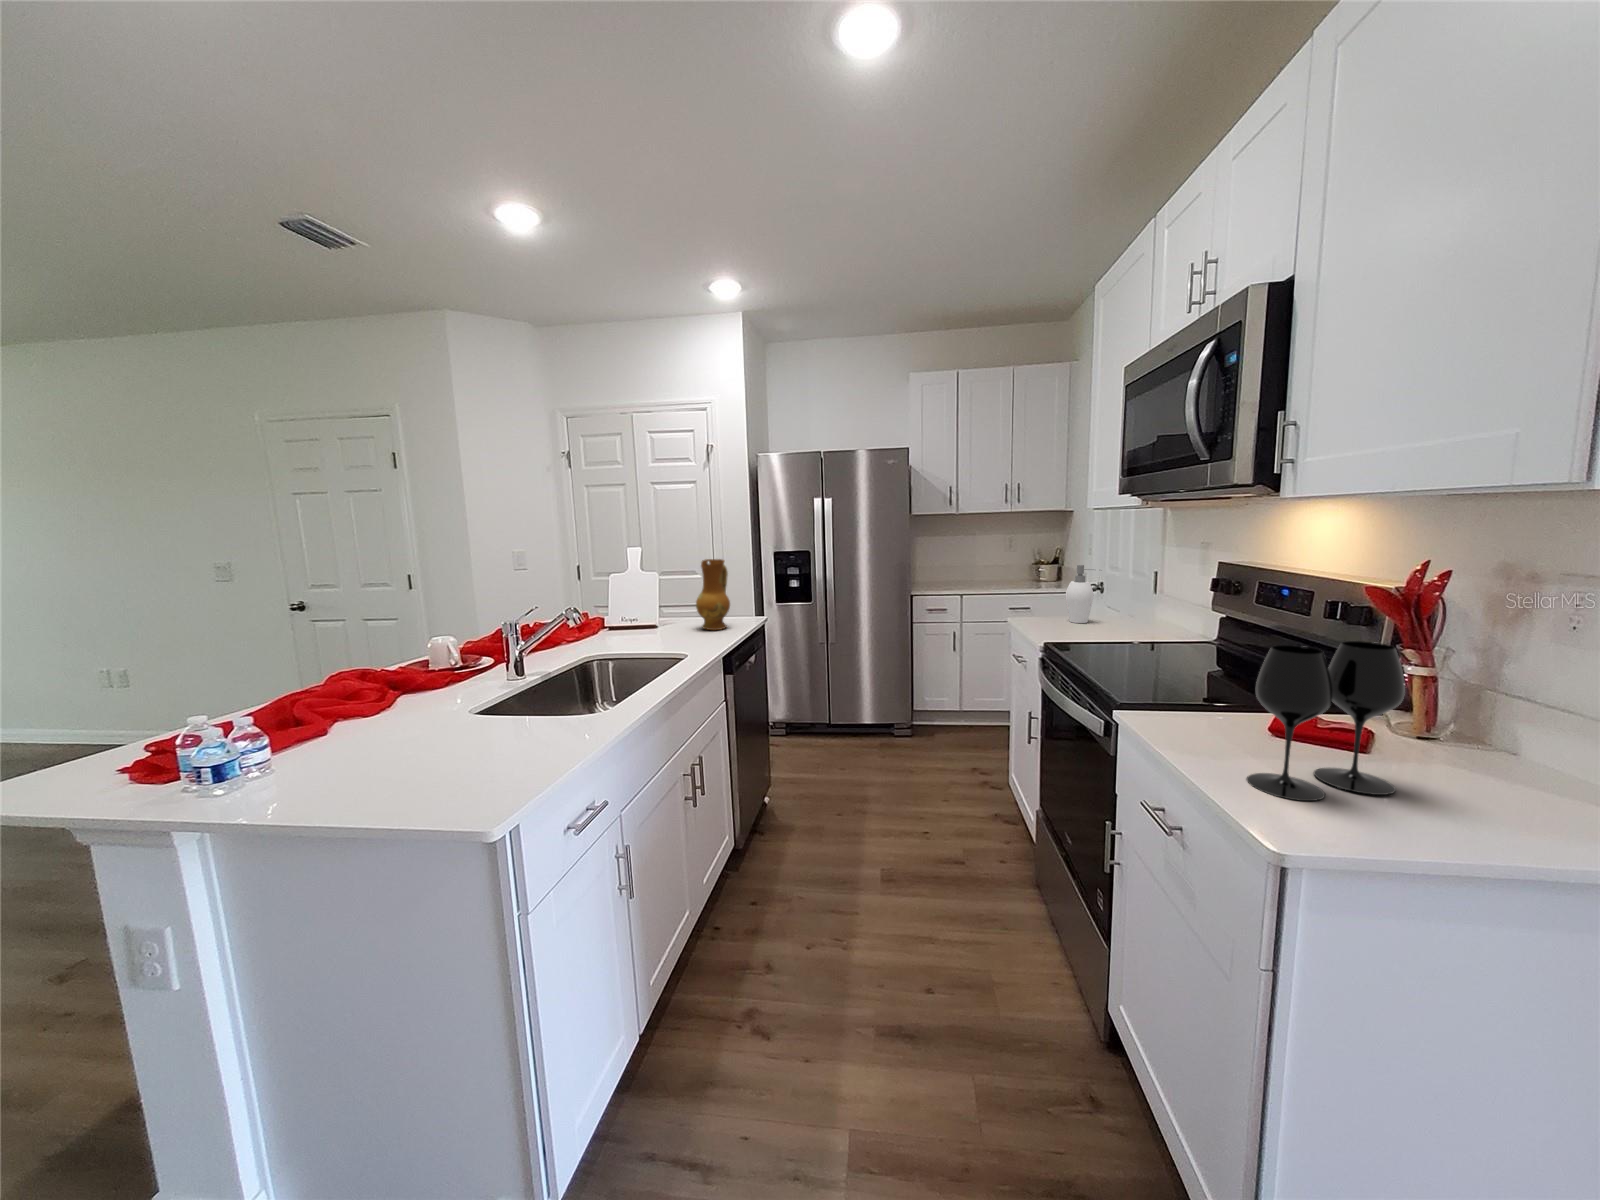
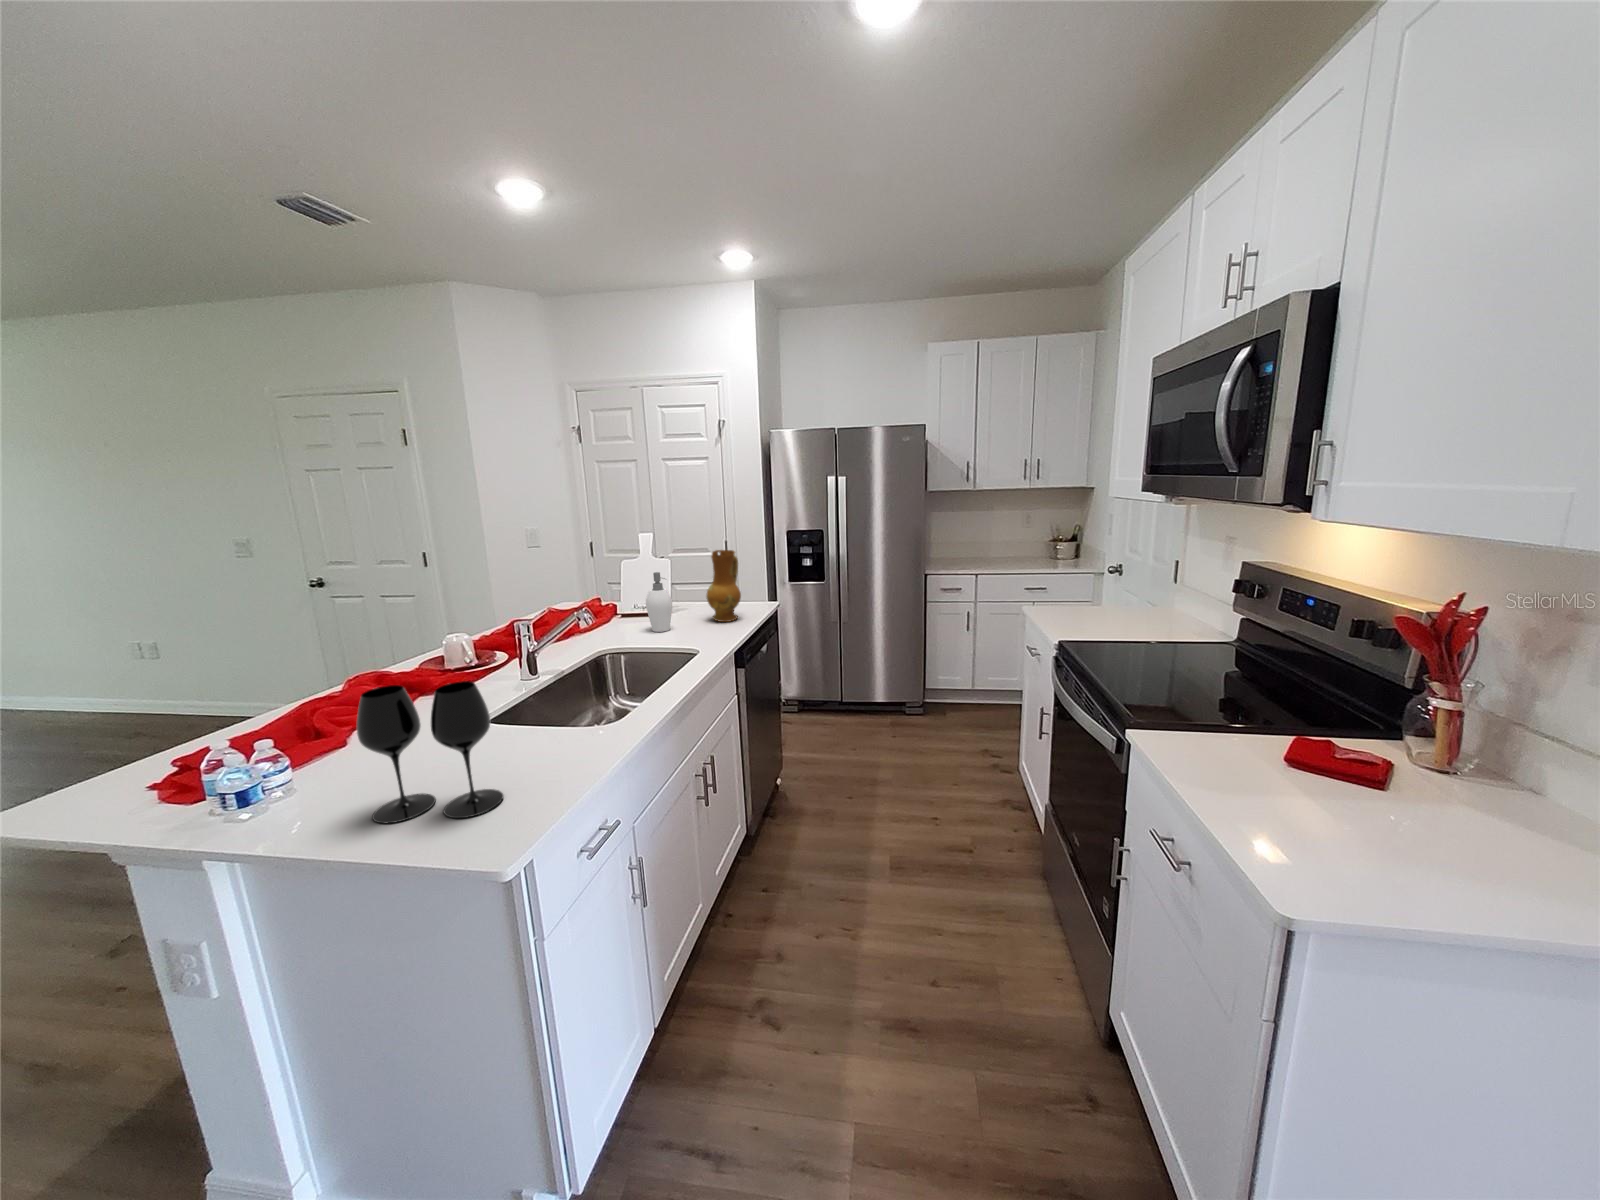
soap dispenser: present [1066,565,1094,623] -> present [646,572,672,632]
wine glass: present [1247,641,1405,801] -> present [357,681,503,823]

